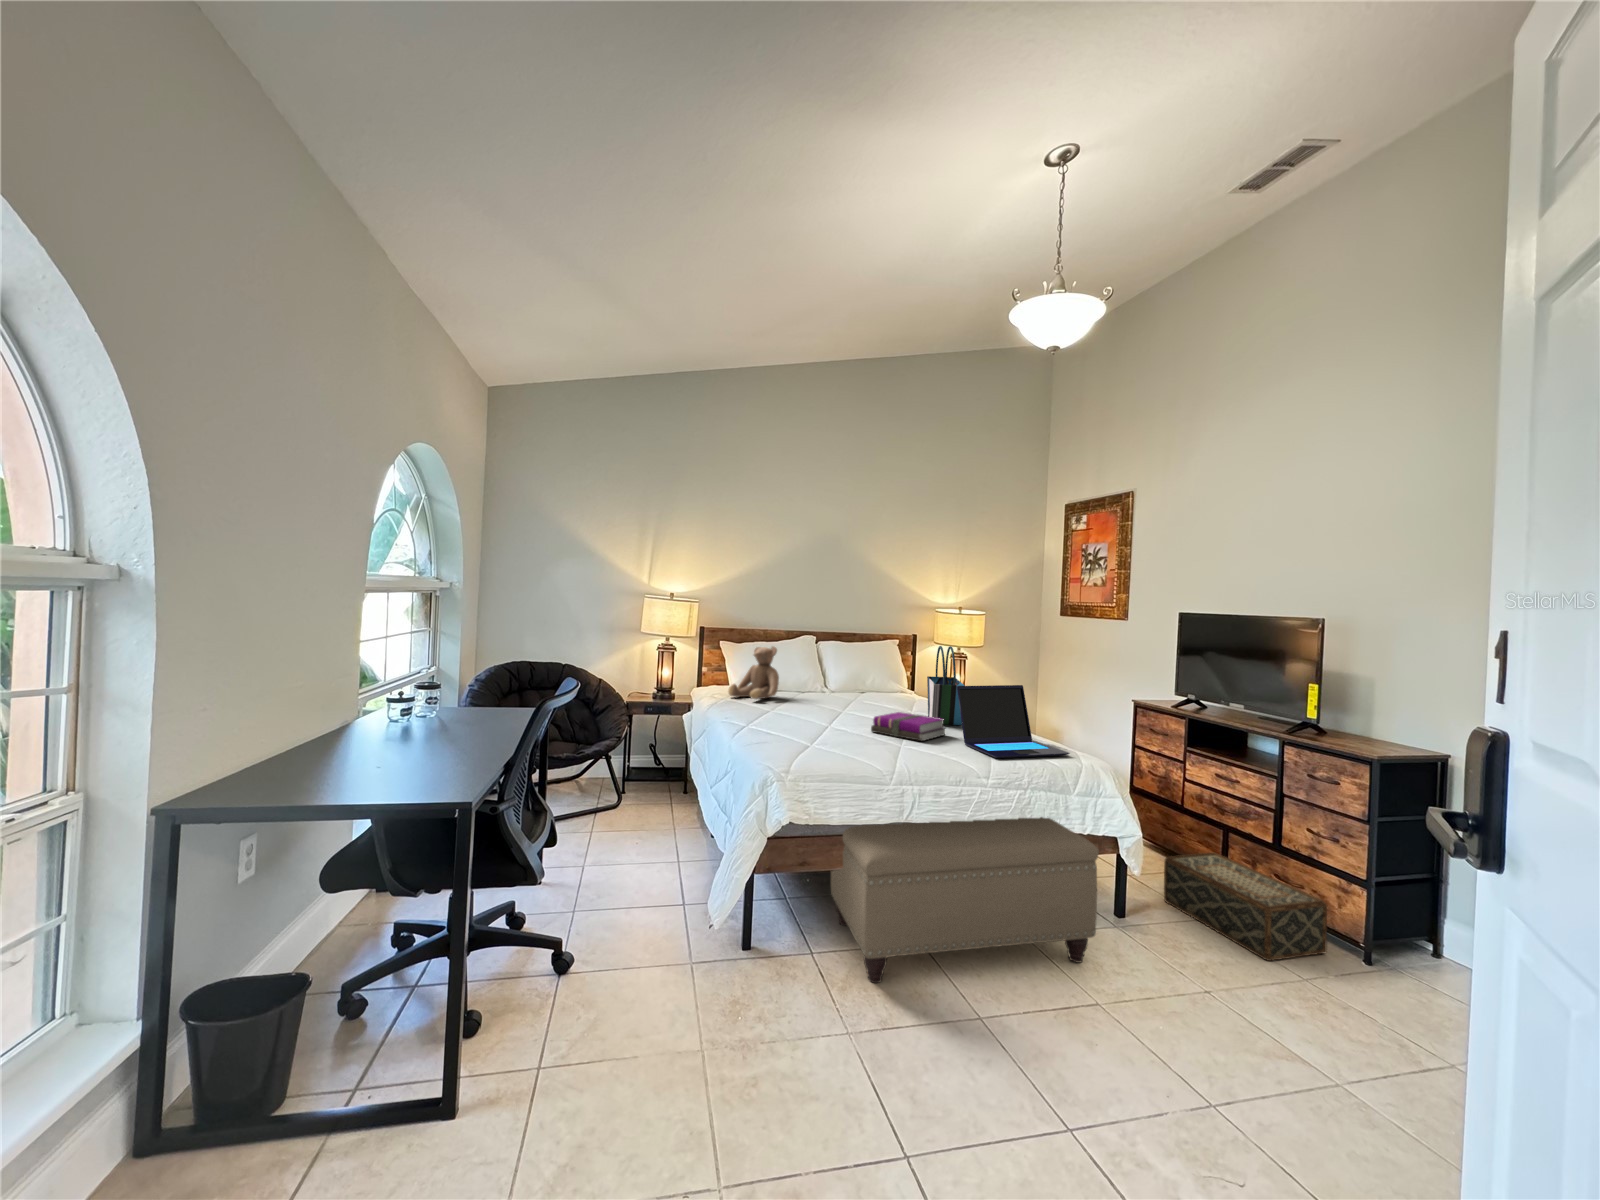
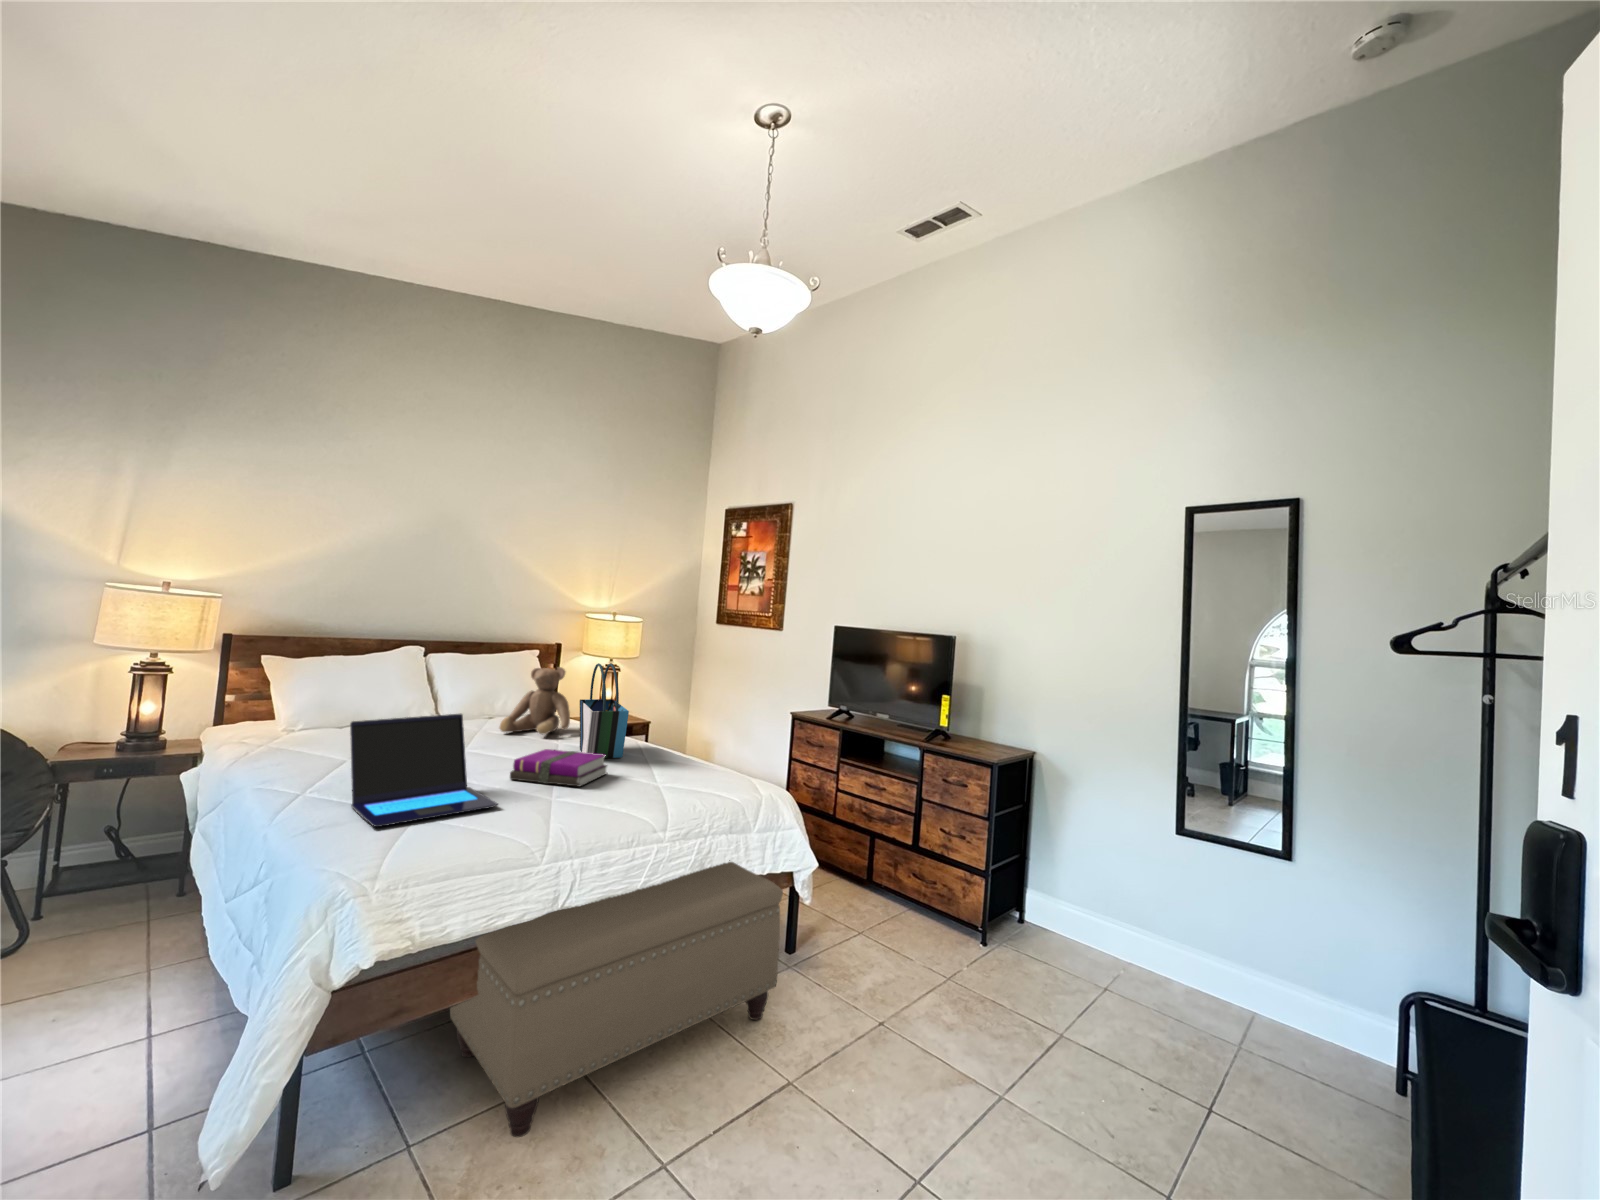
teddy bear: present [728,646,779,699] -> present [500,667,570,734]
laptop: present [957,685,1070,758] -> present [350,714,498,827]
woven basket: present [1164,853,1327,961] -> none [824,861,955,963]

